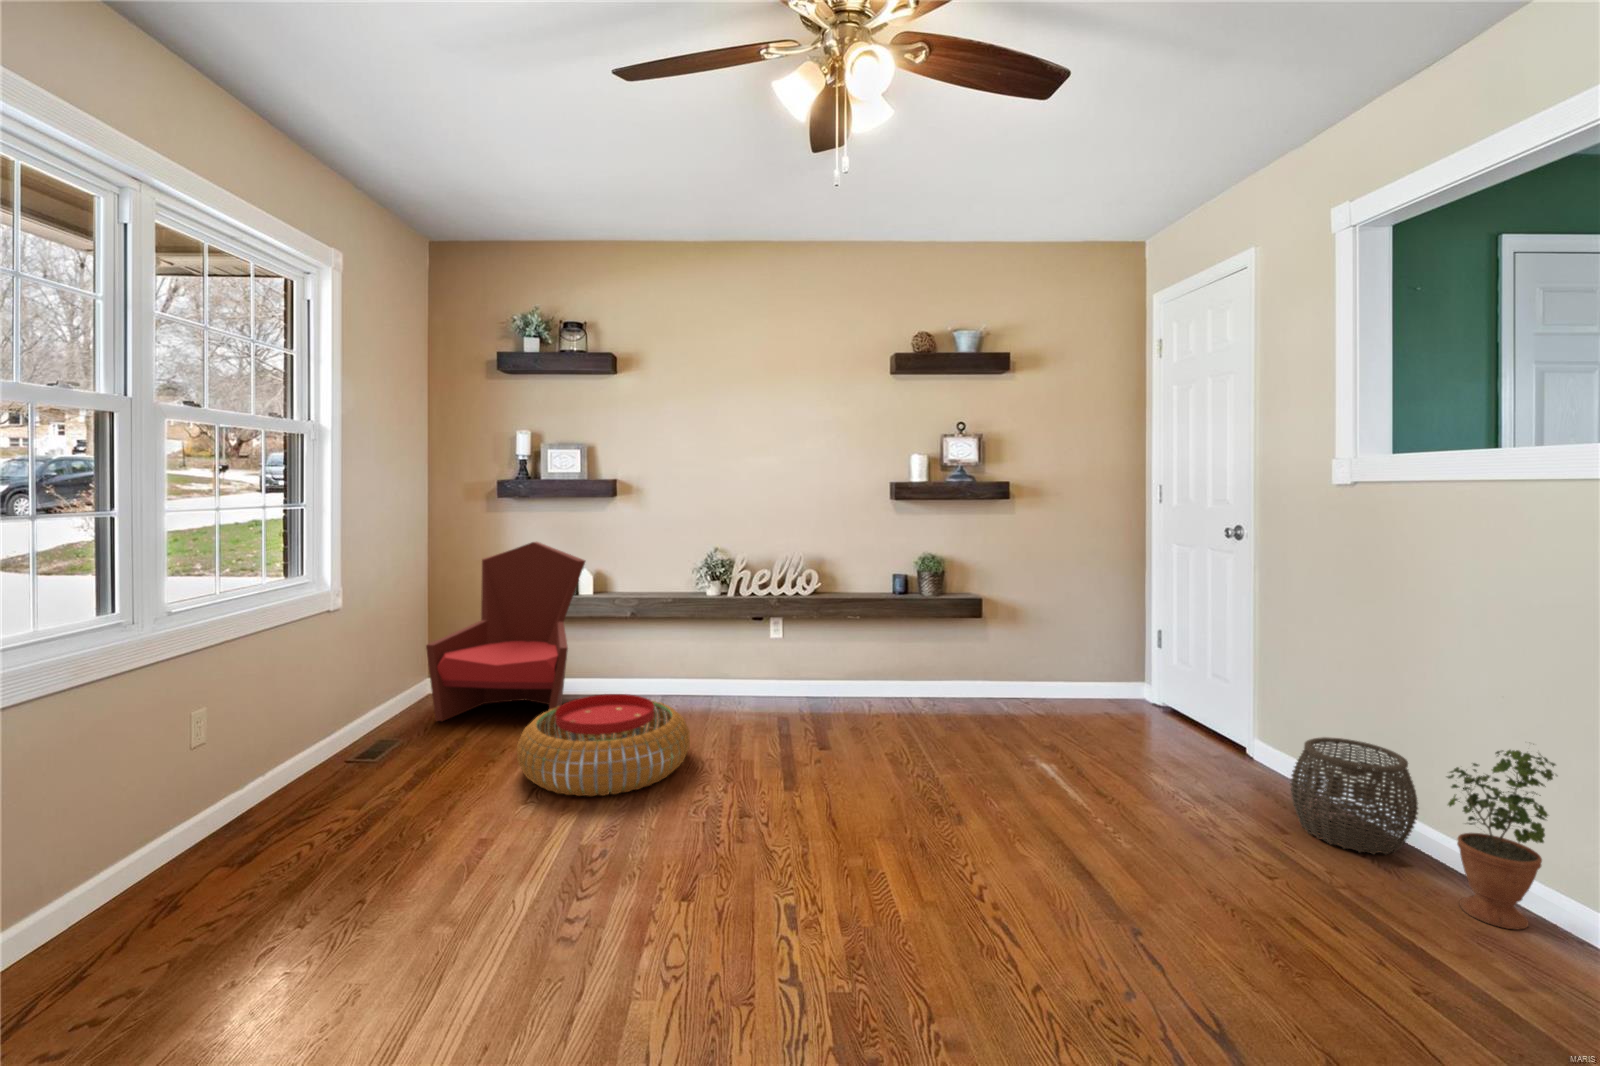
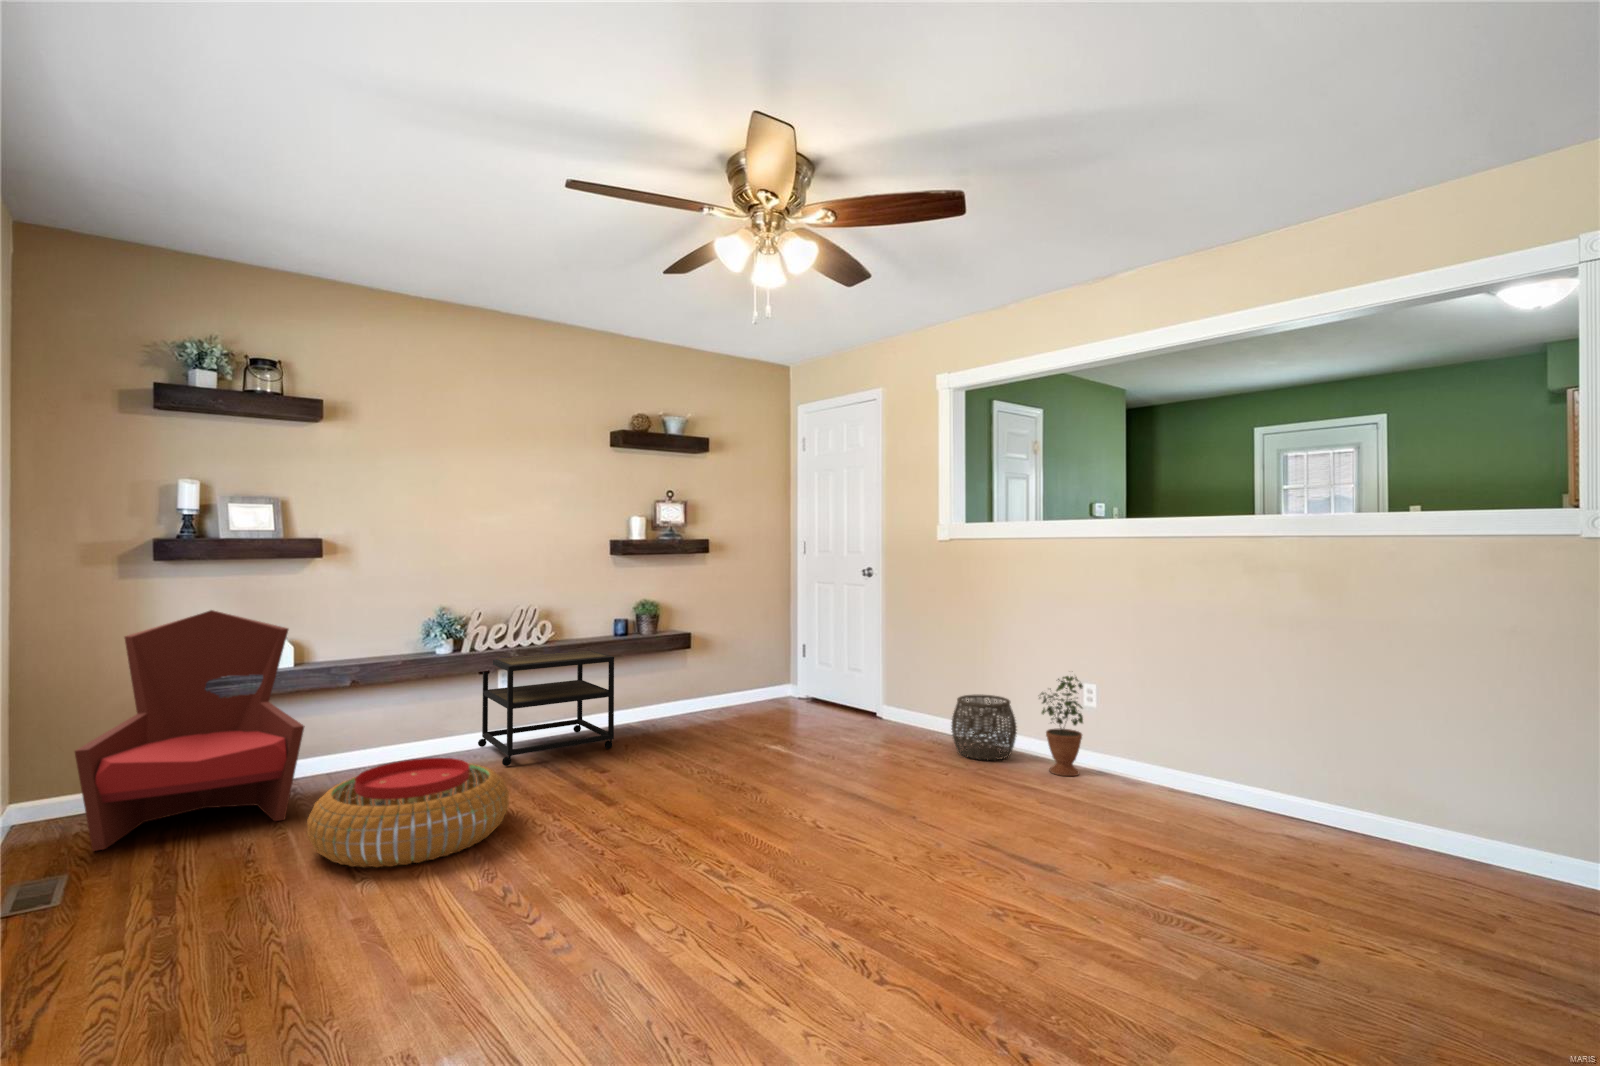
side table: none [746,597,862,710] -> present [478,651,614,766]

